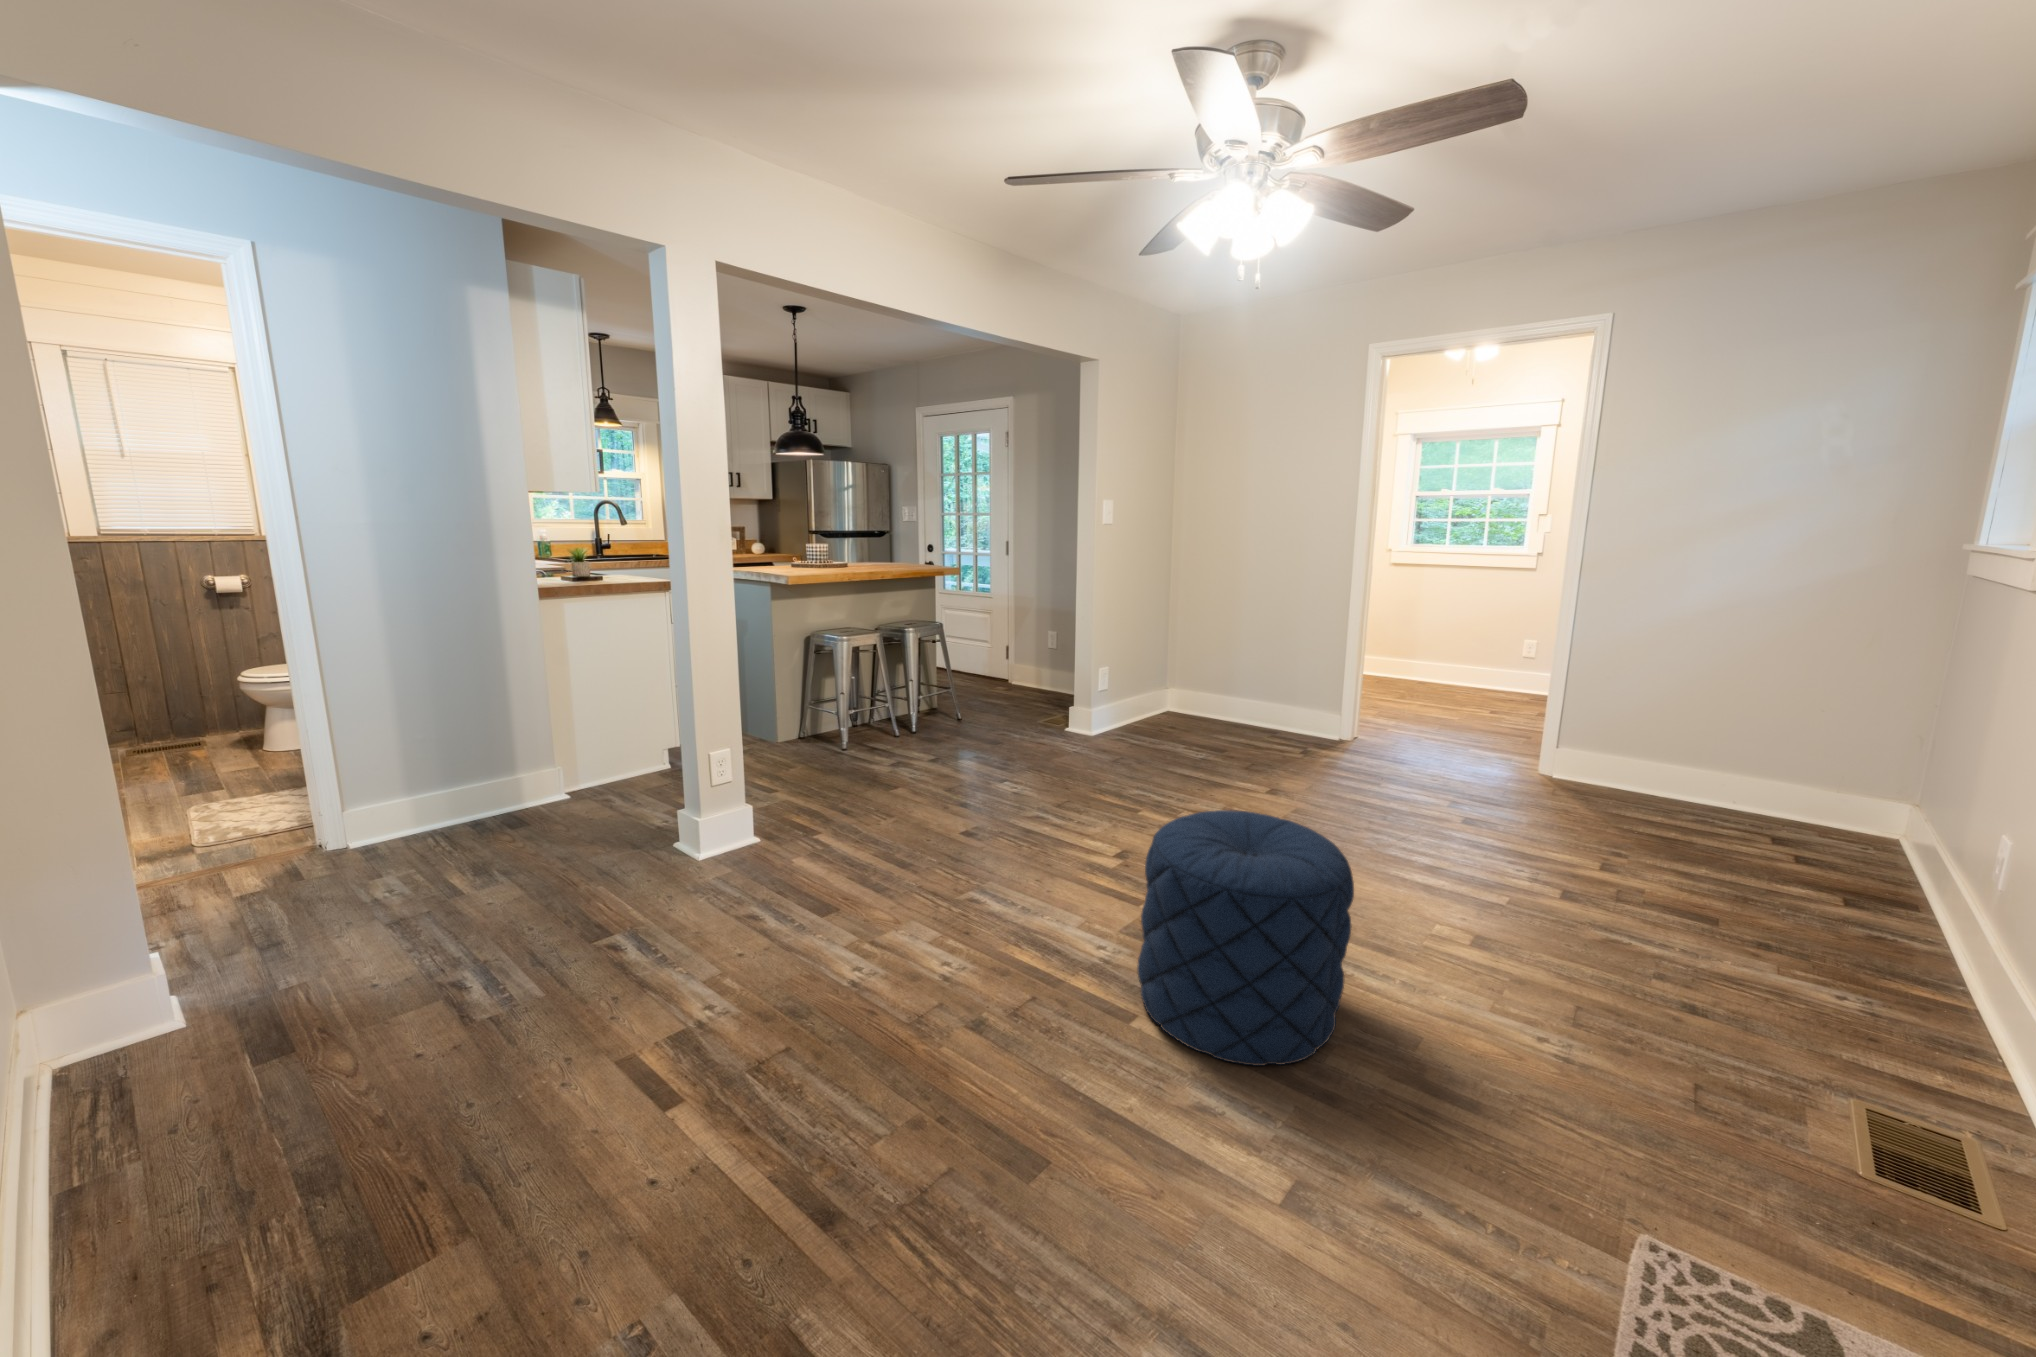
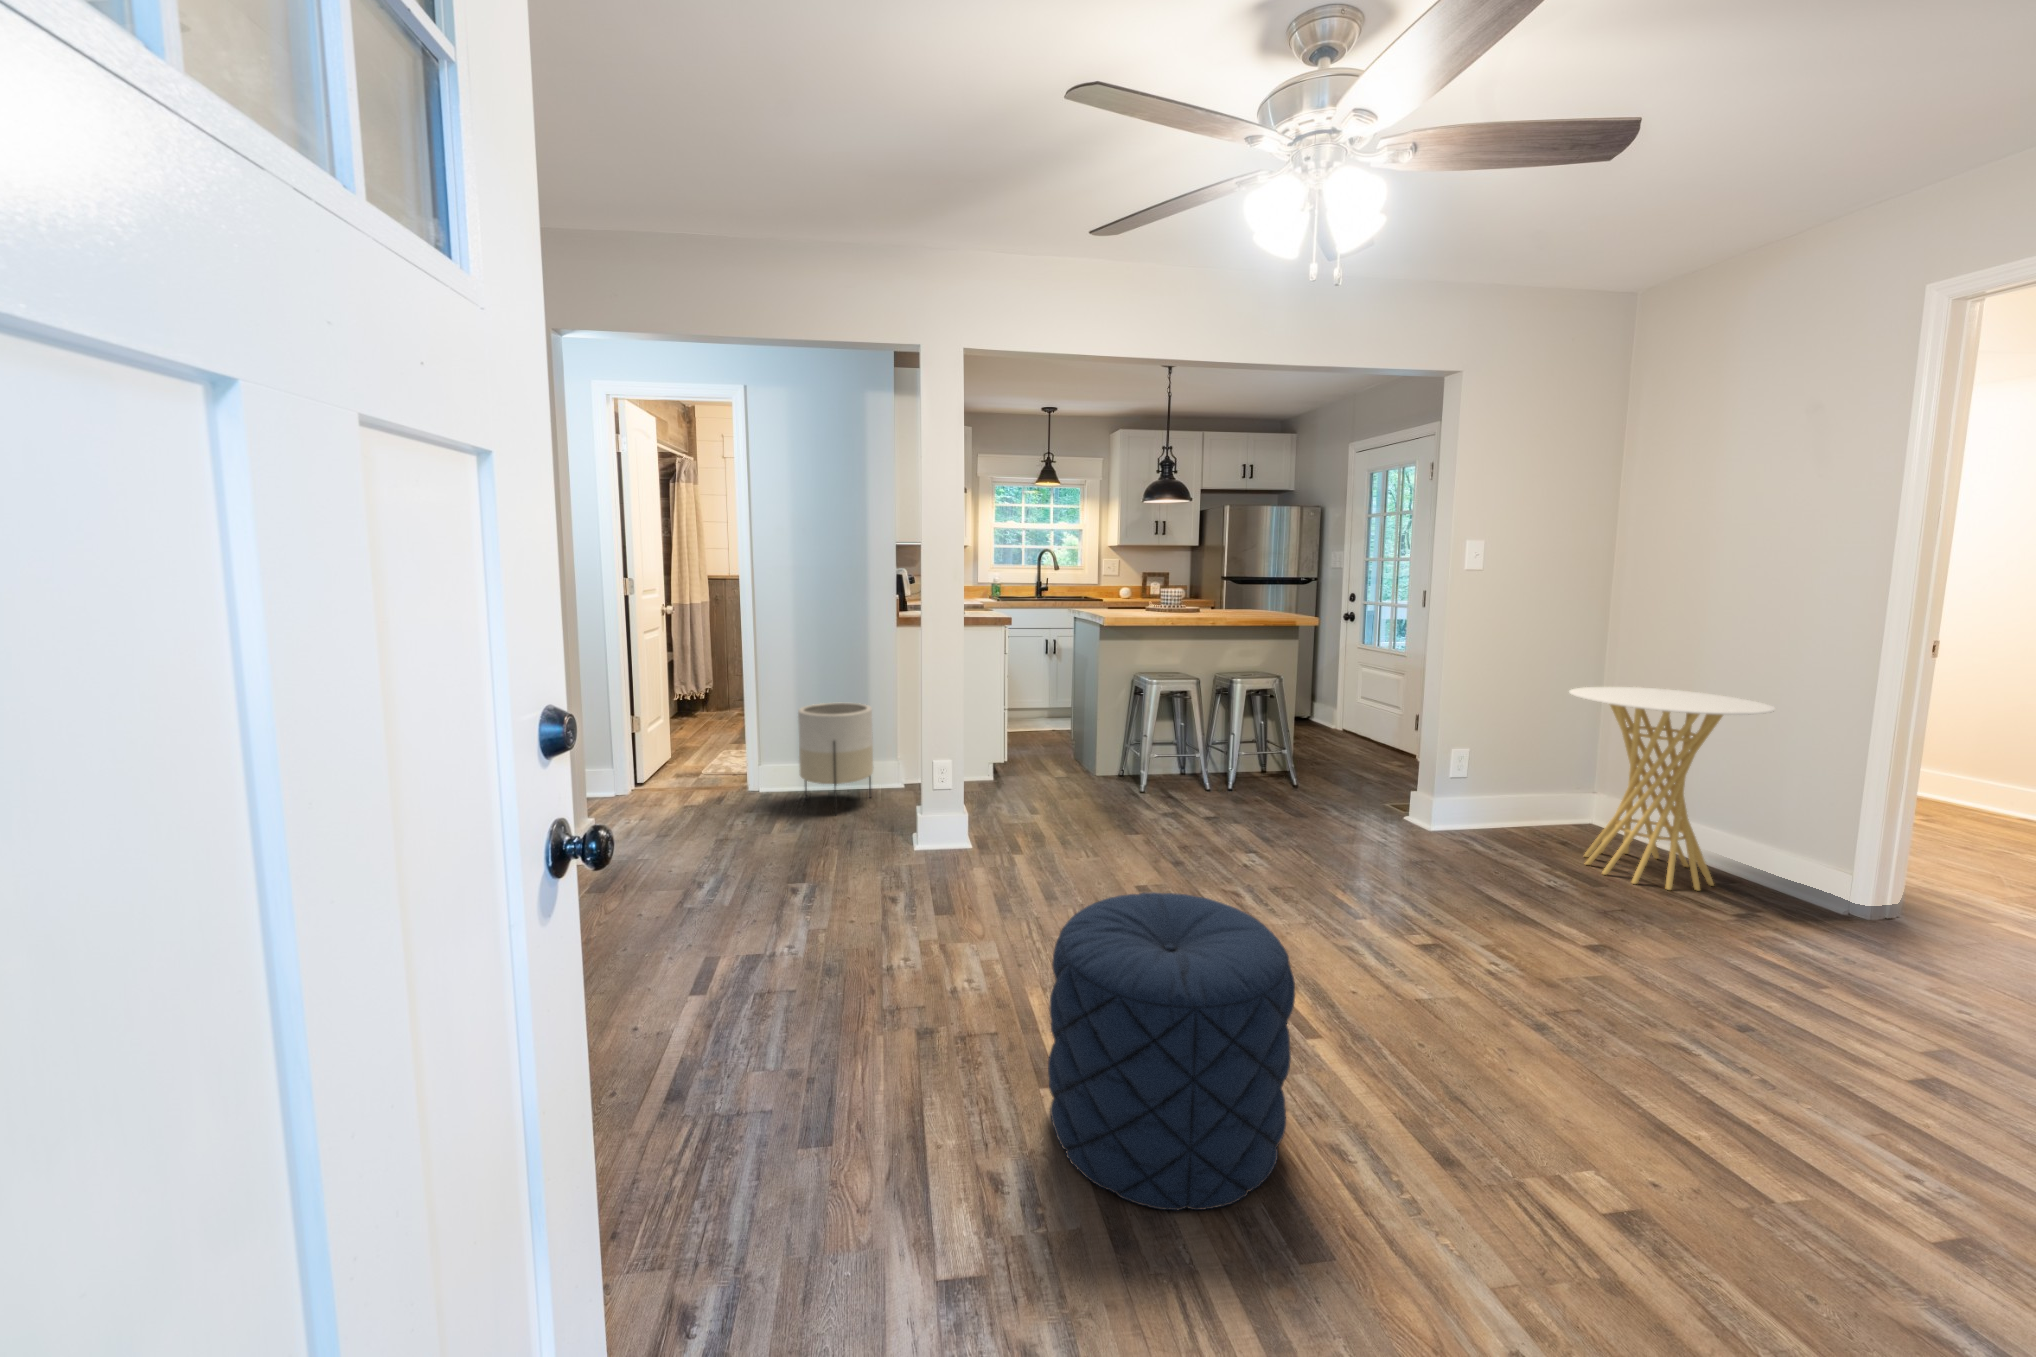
side table: none [1176,614,1289,749] -> present [1569,687,1775,891]
planter: none [430,699,556,850] -> present [798,703,873,813]

